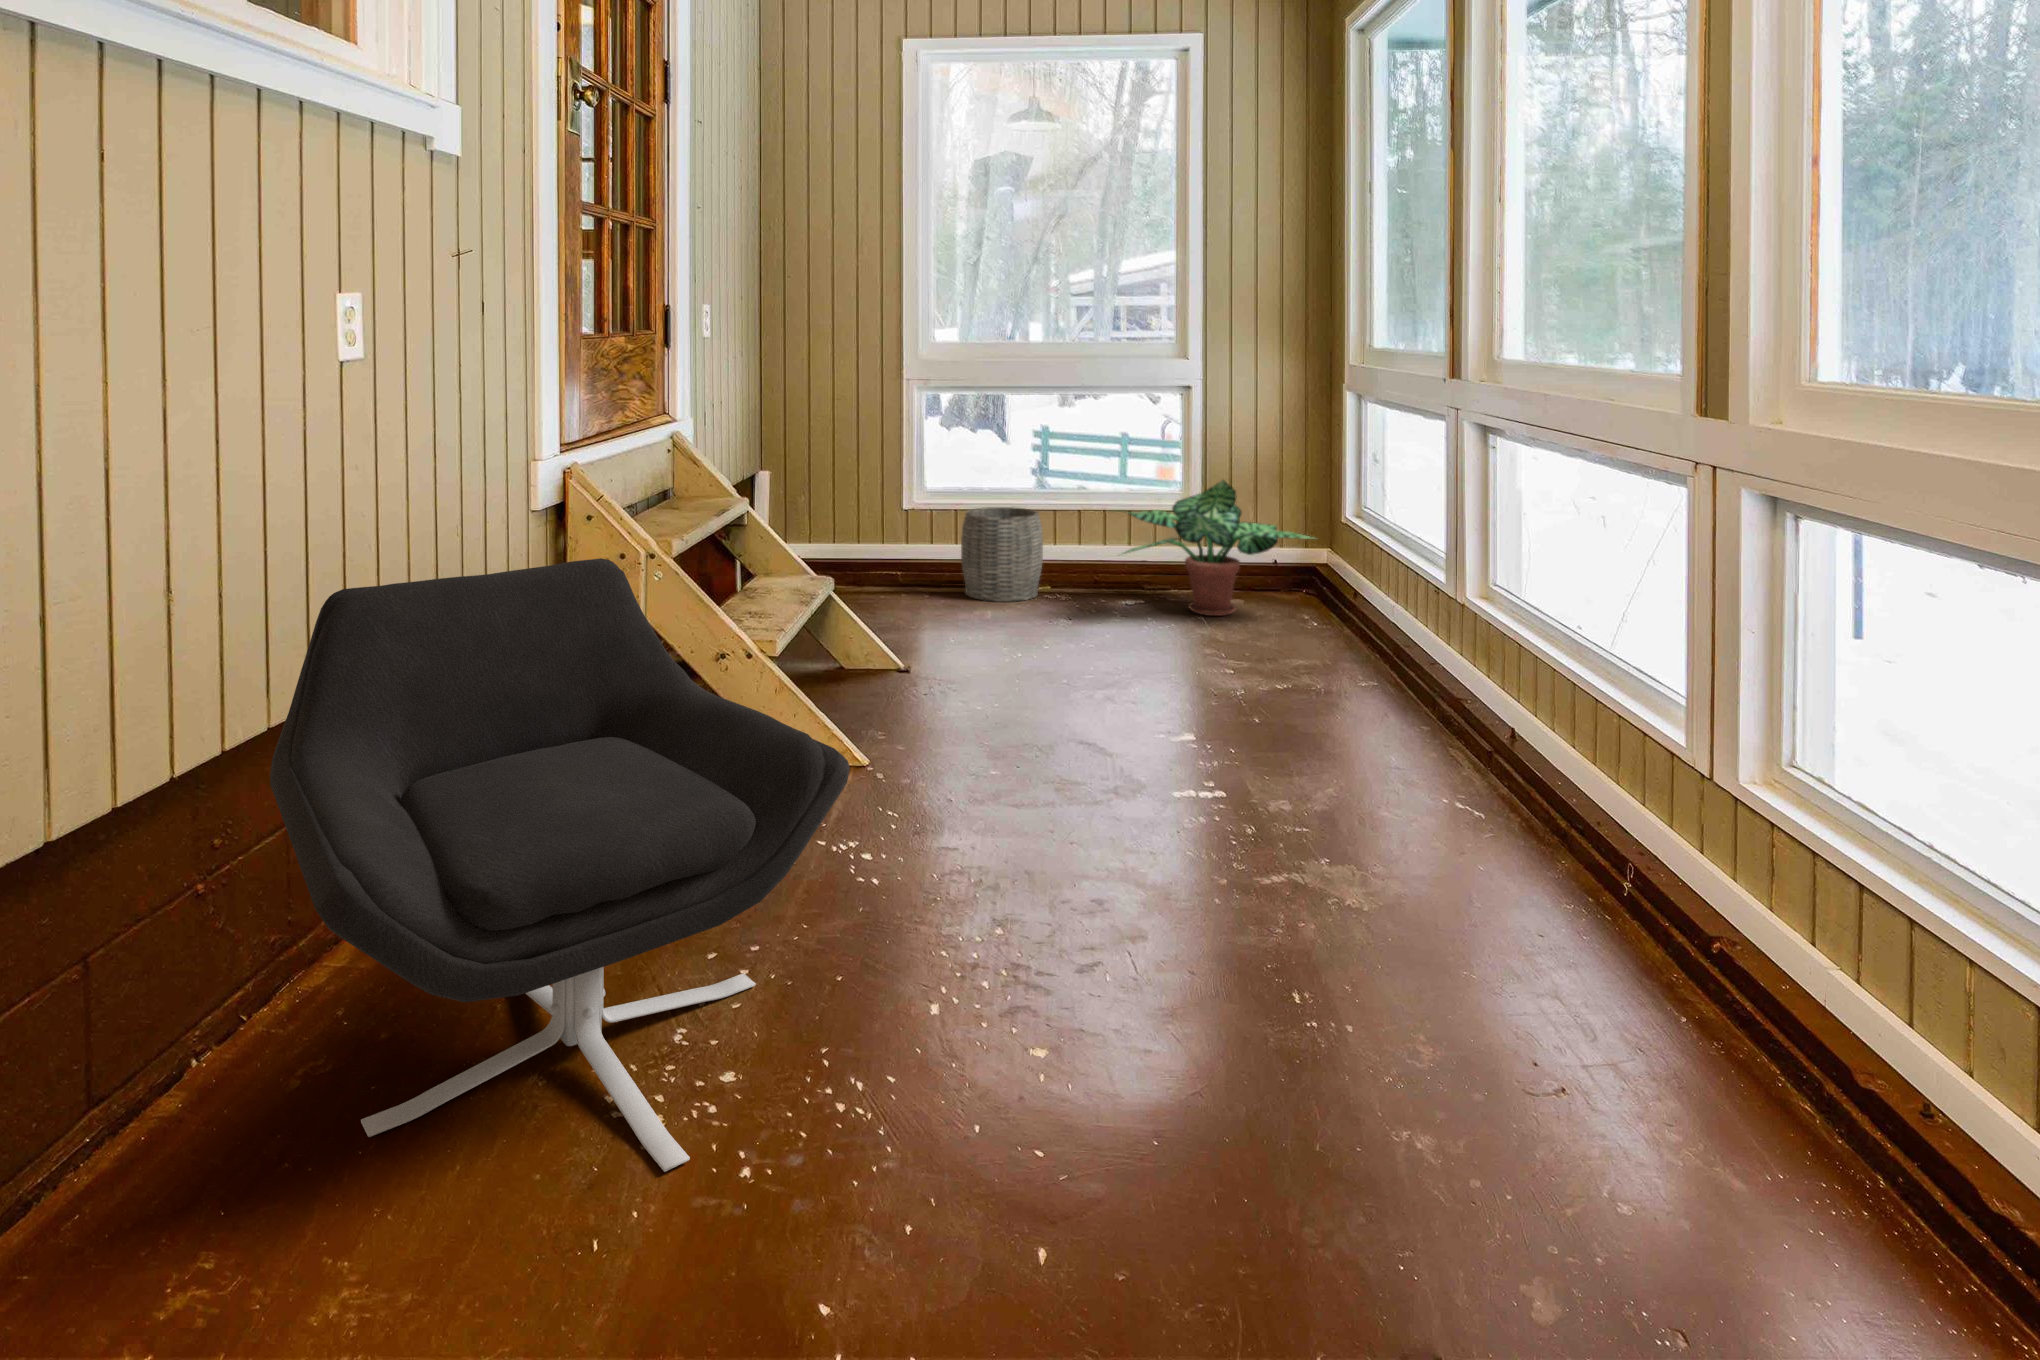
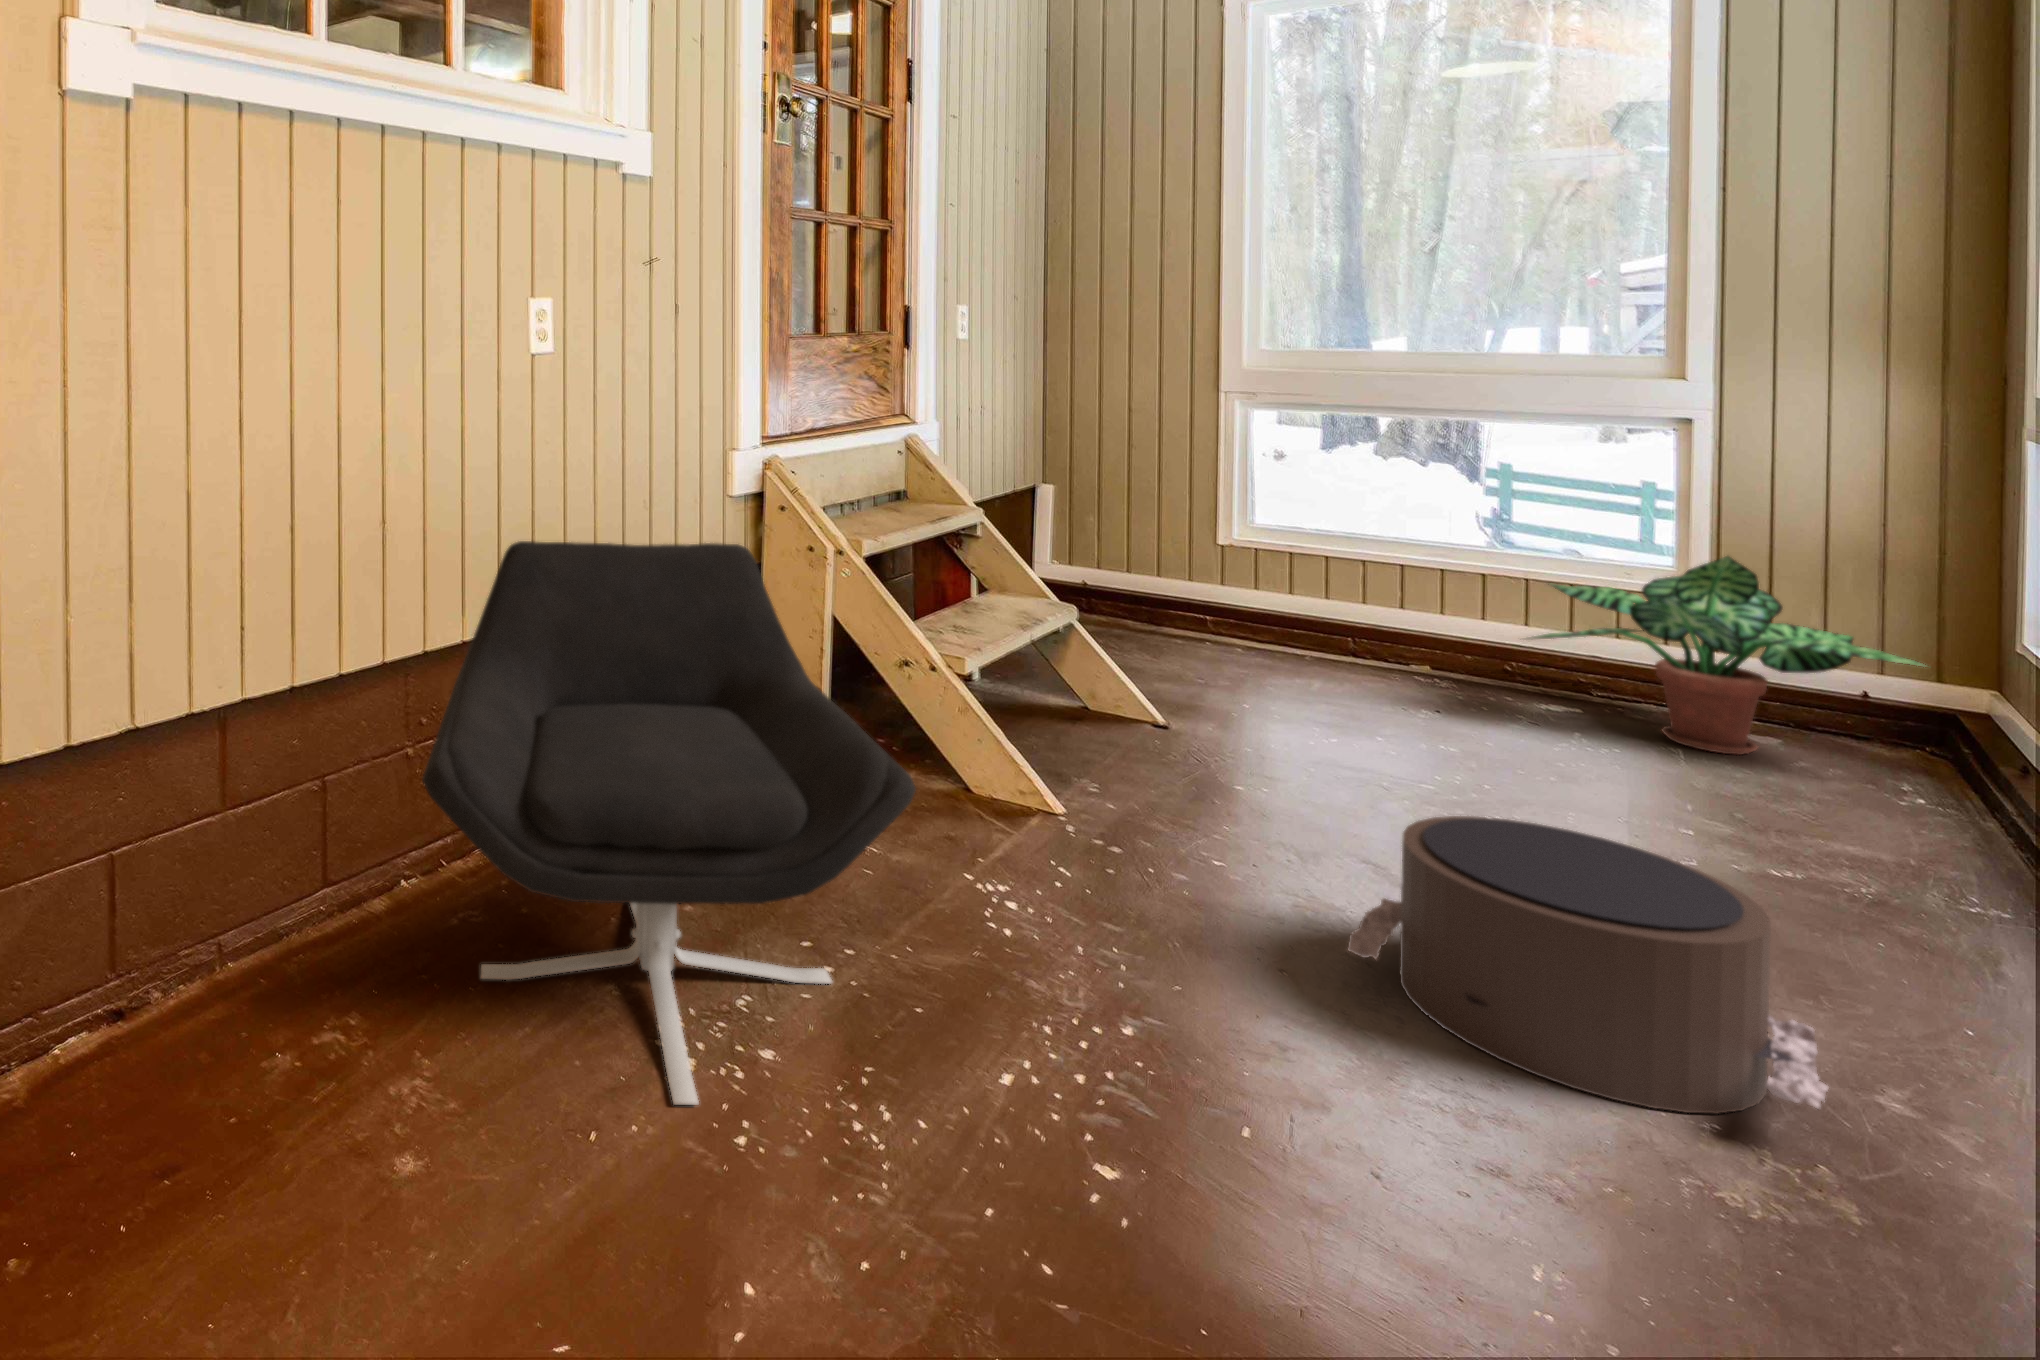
woven basket: present [961,507,1043,602] -> none [1288,554,1414,677]
pouf: none [1111,685,1372,866] -> present [1347,816,1828,1113]

